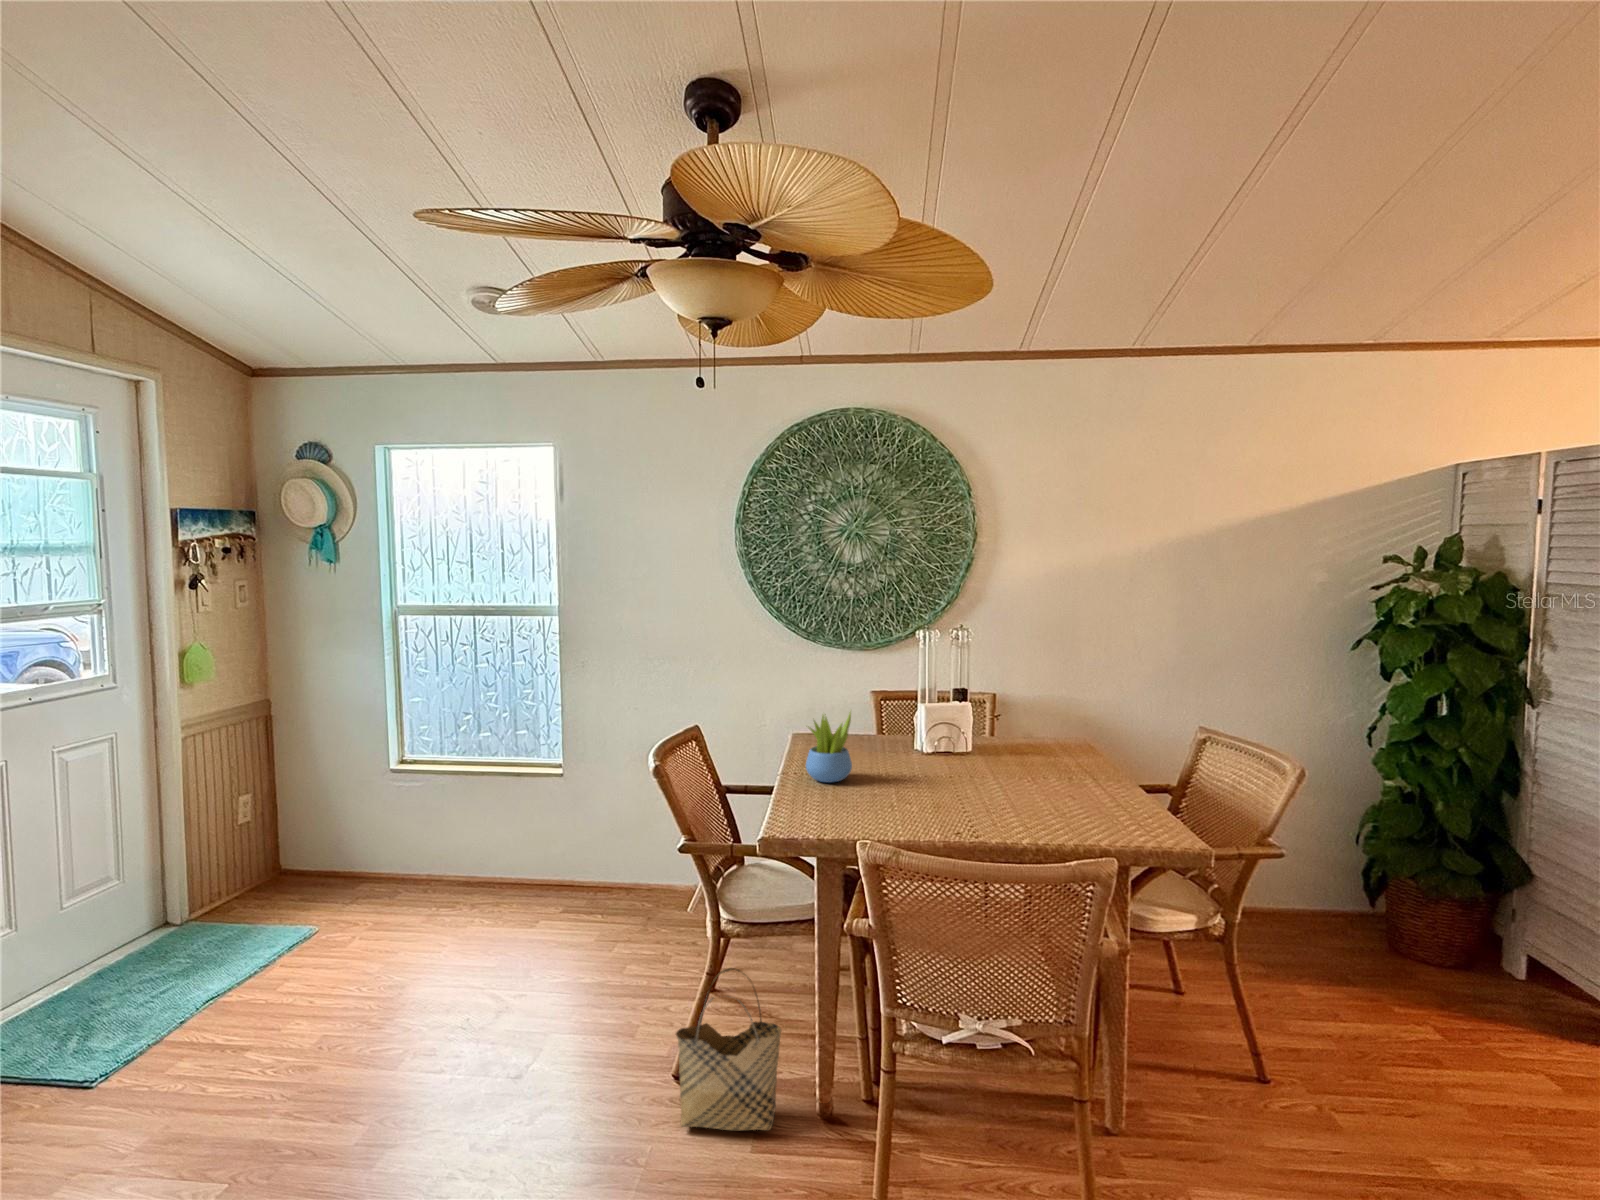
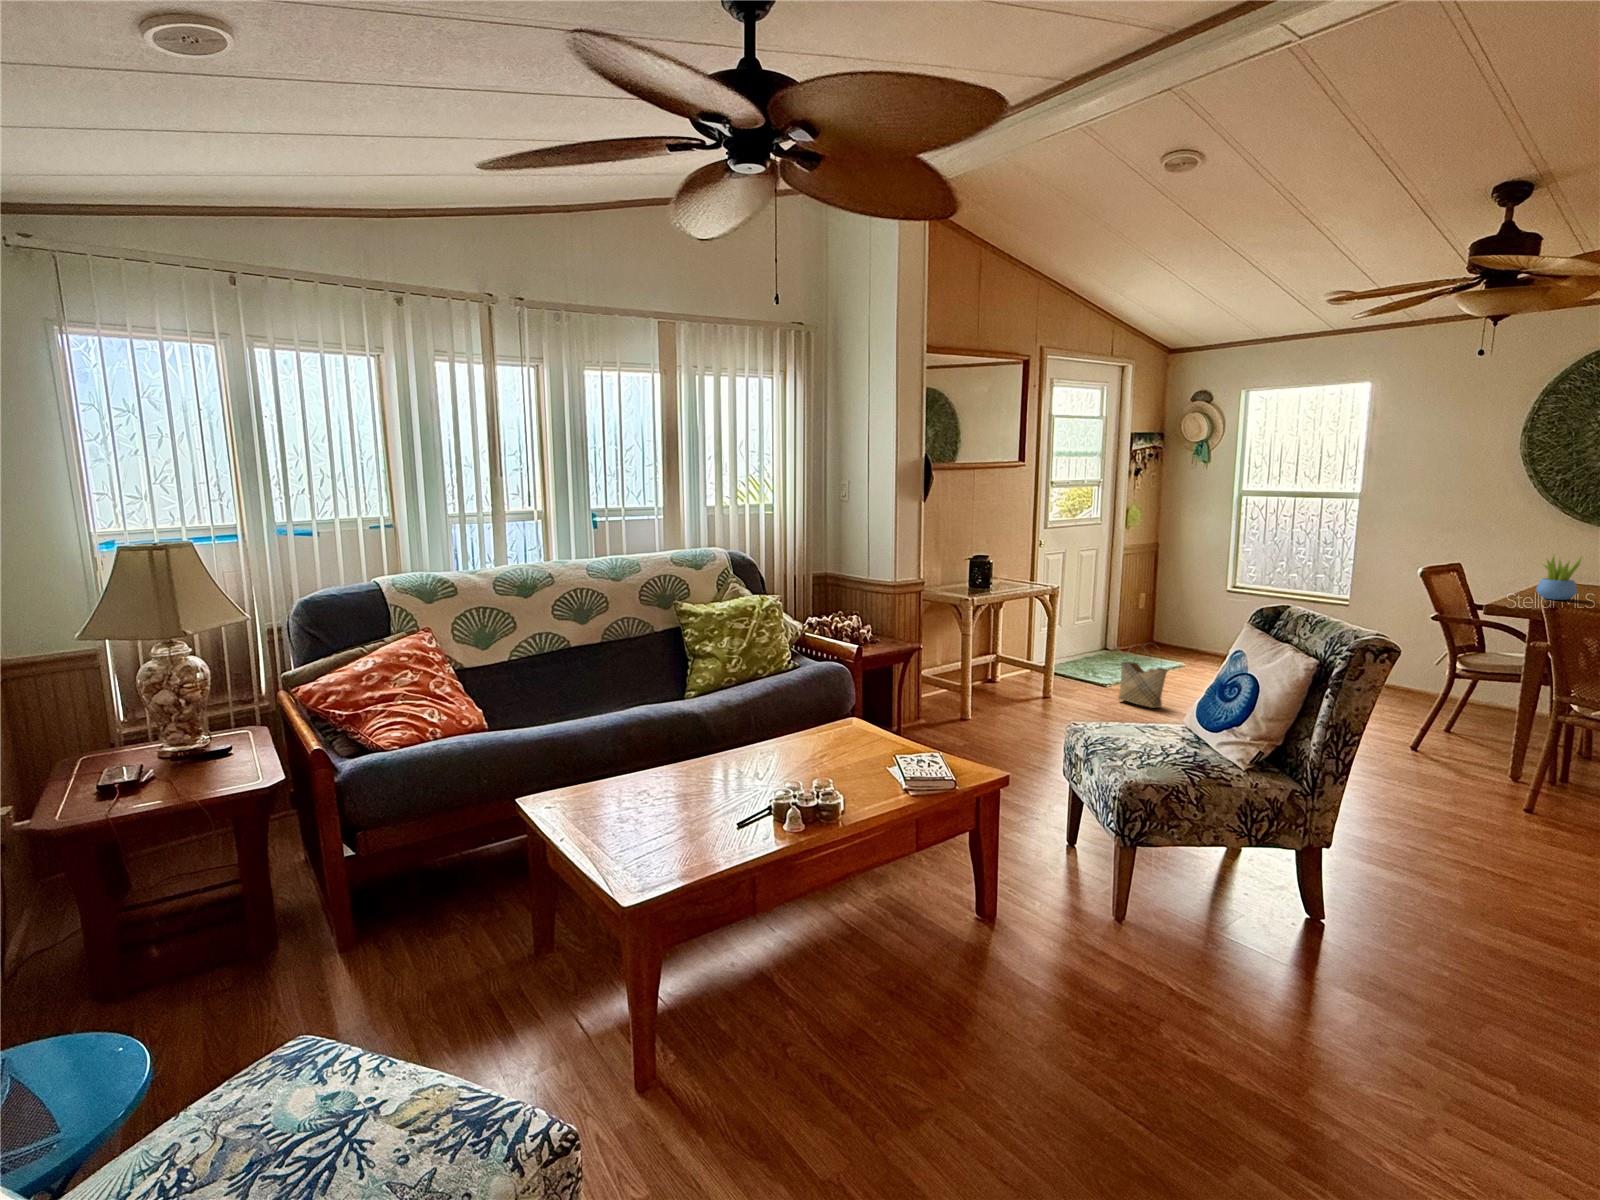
woven basket: present [676,968,781,1130] -> present [1118,647,1167,708]

